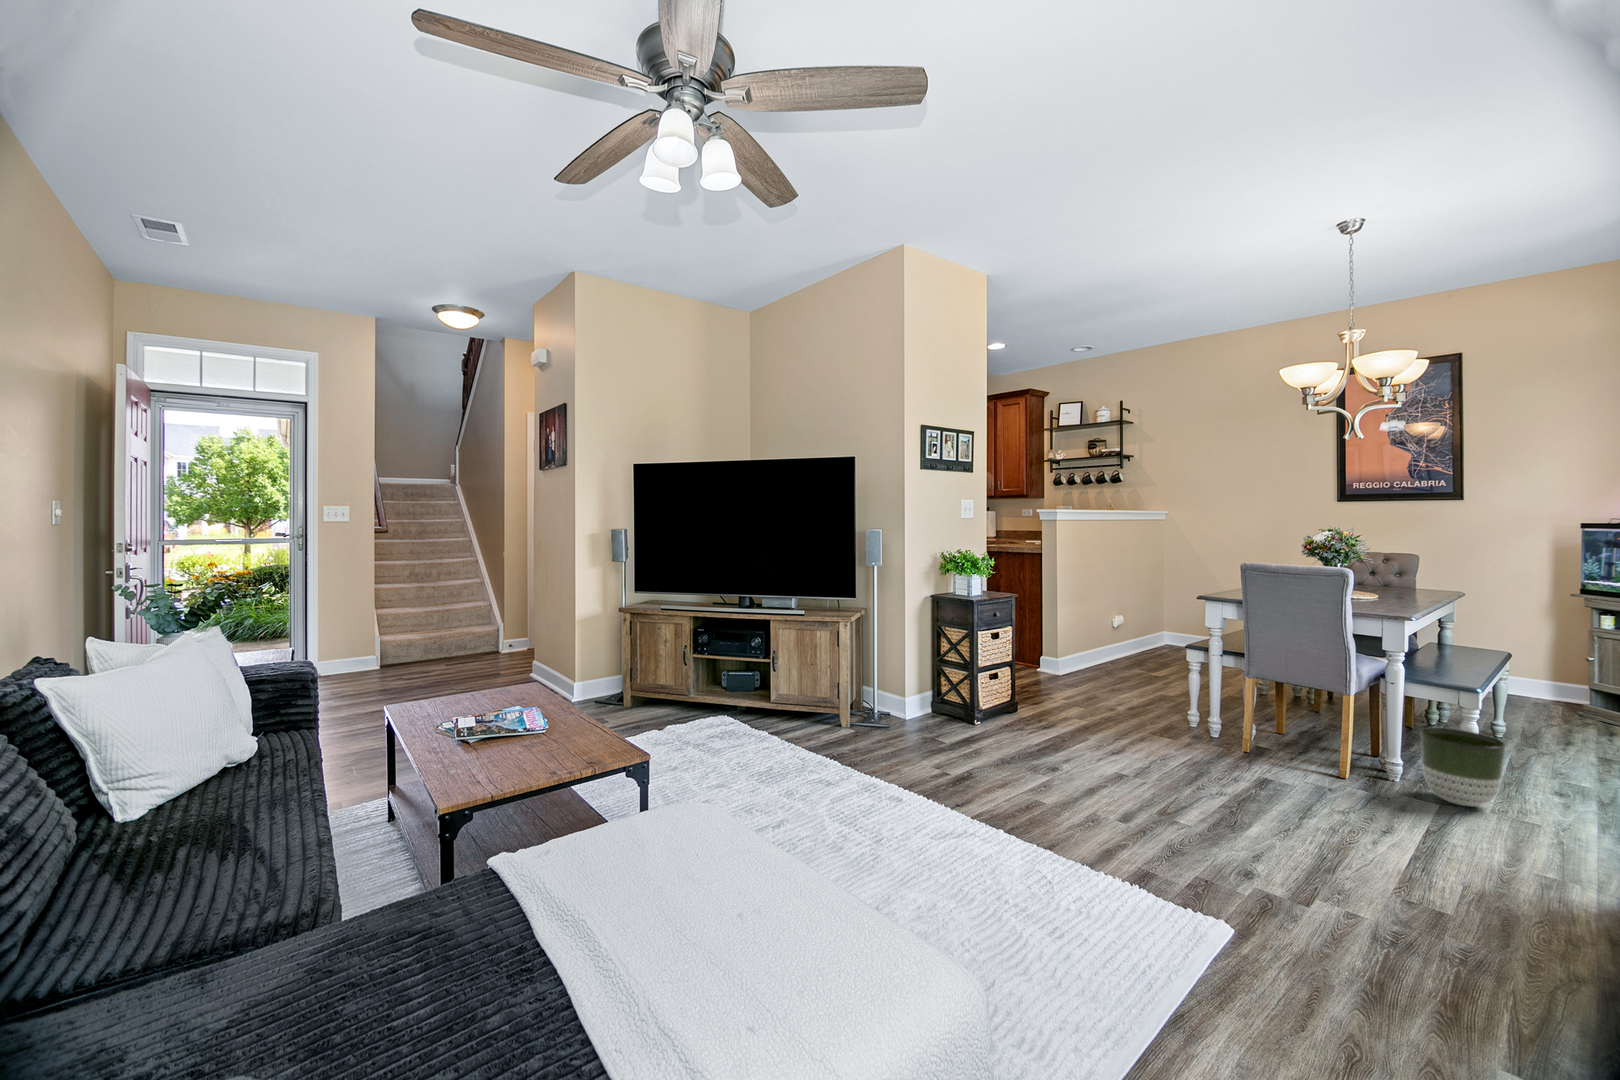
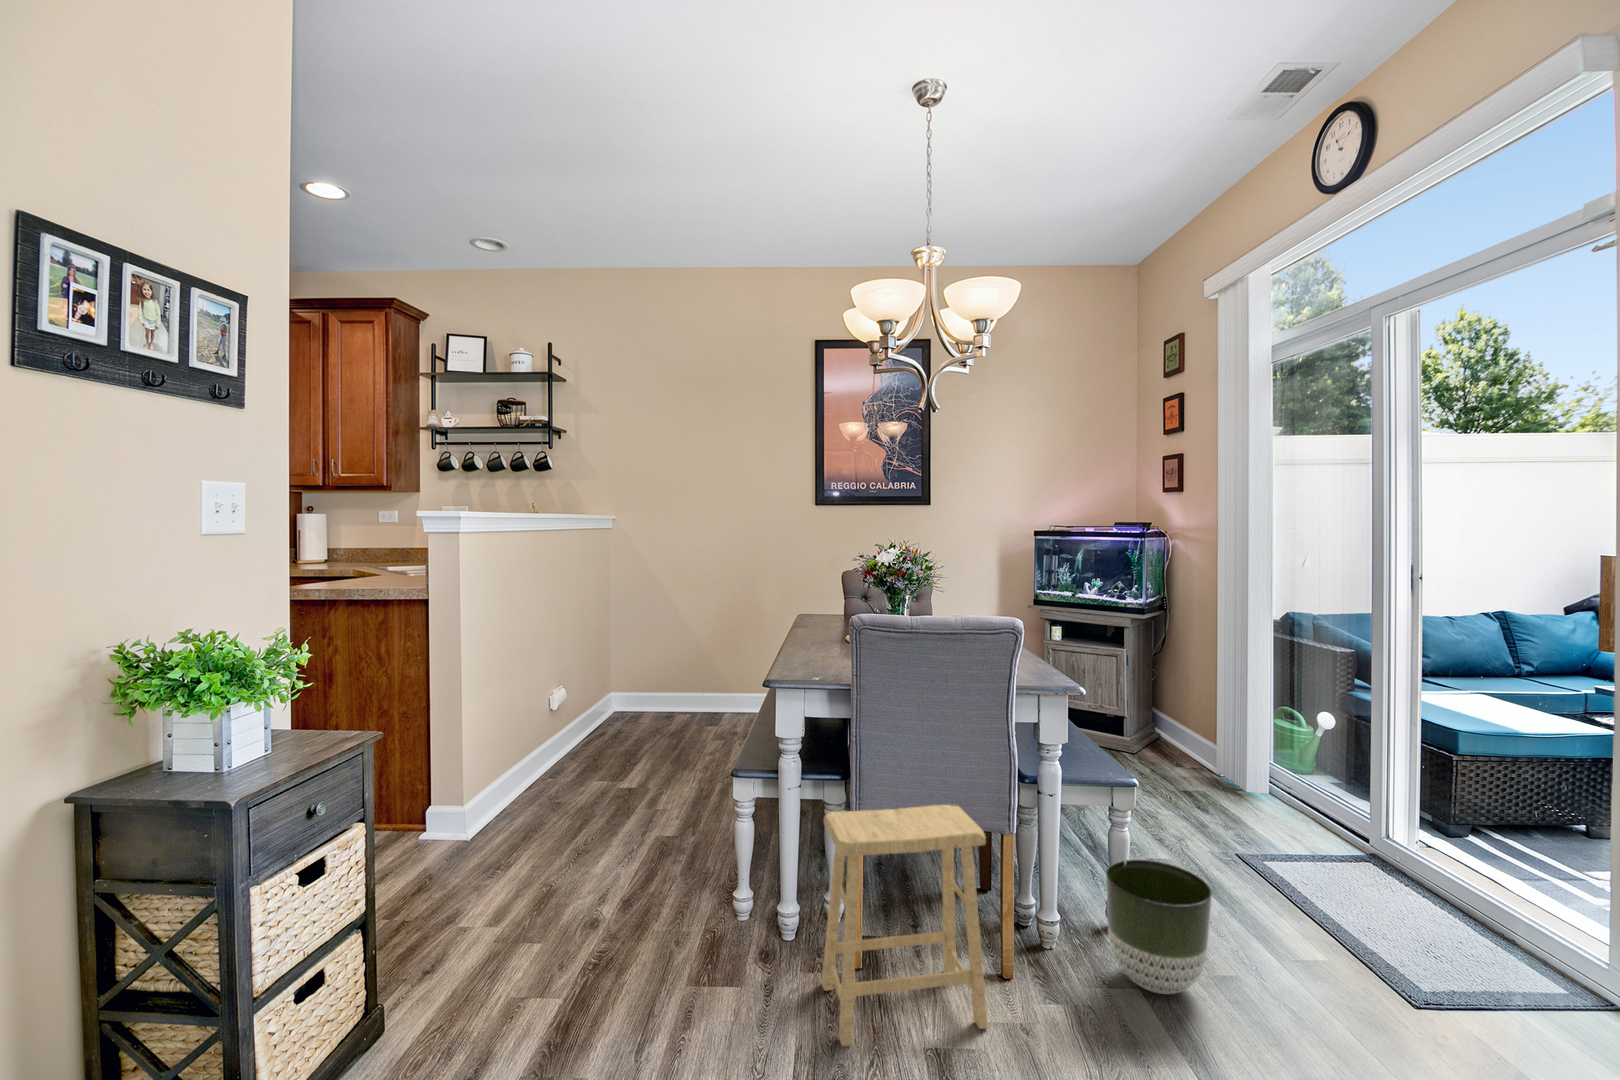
footstool: none [1214,659,1309,779] -> present [822,804,988,1046]

